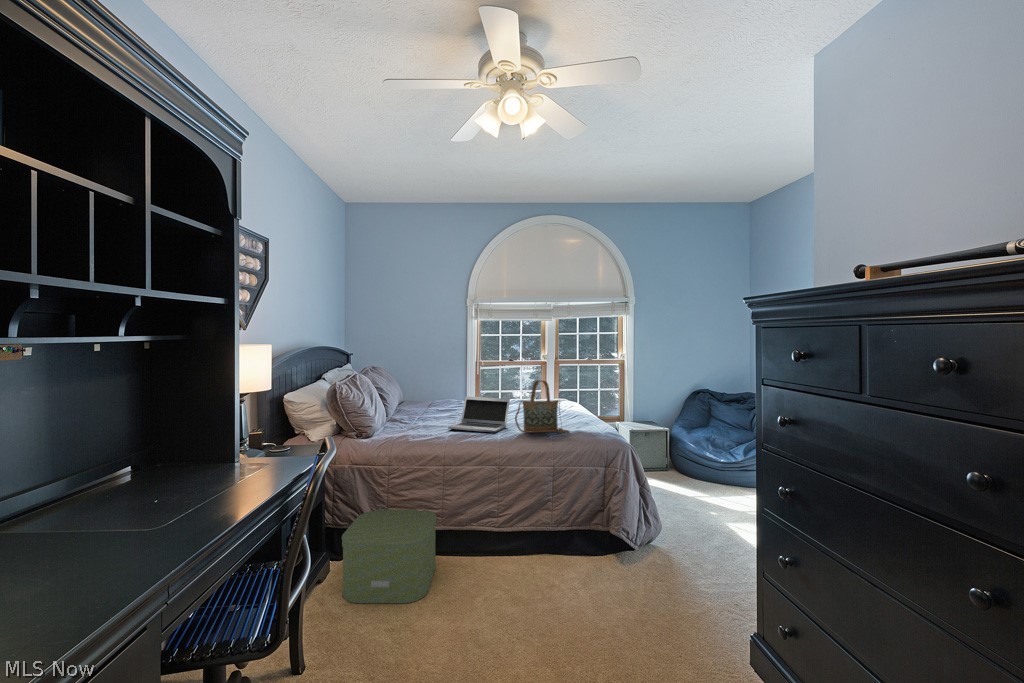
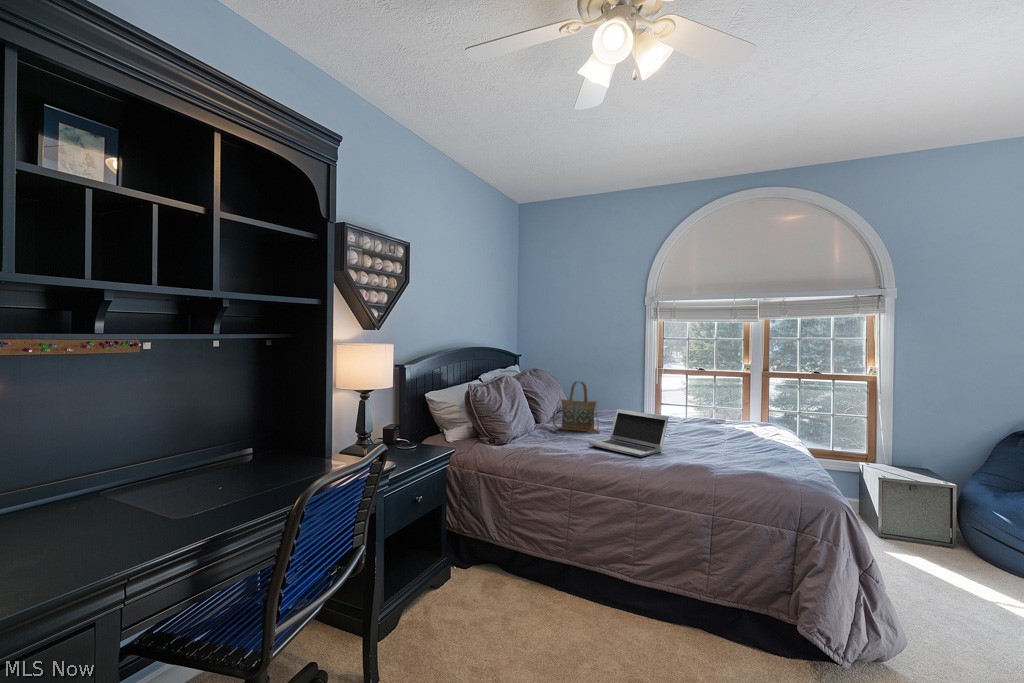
handbag: present [515,380,569,433] -> present [553,381,599,433]
storage box: present [342,510,437,603] -> none [448,525,557,643]

